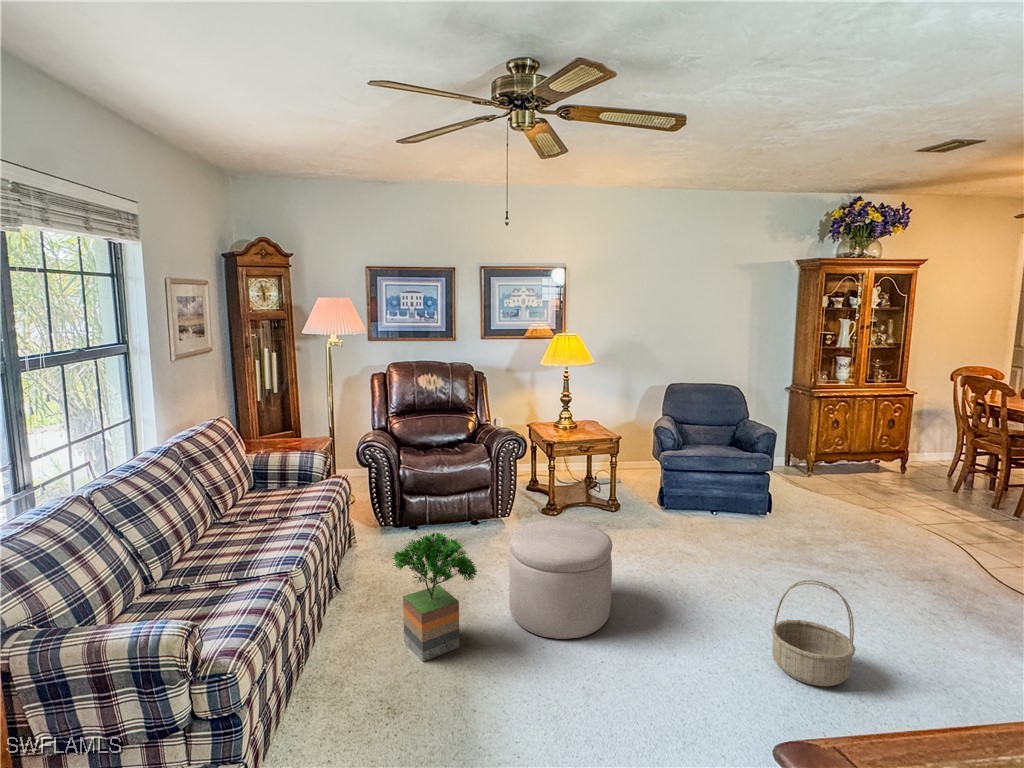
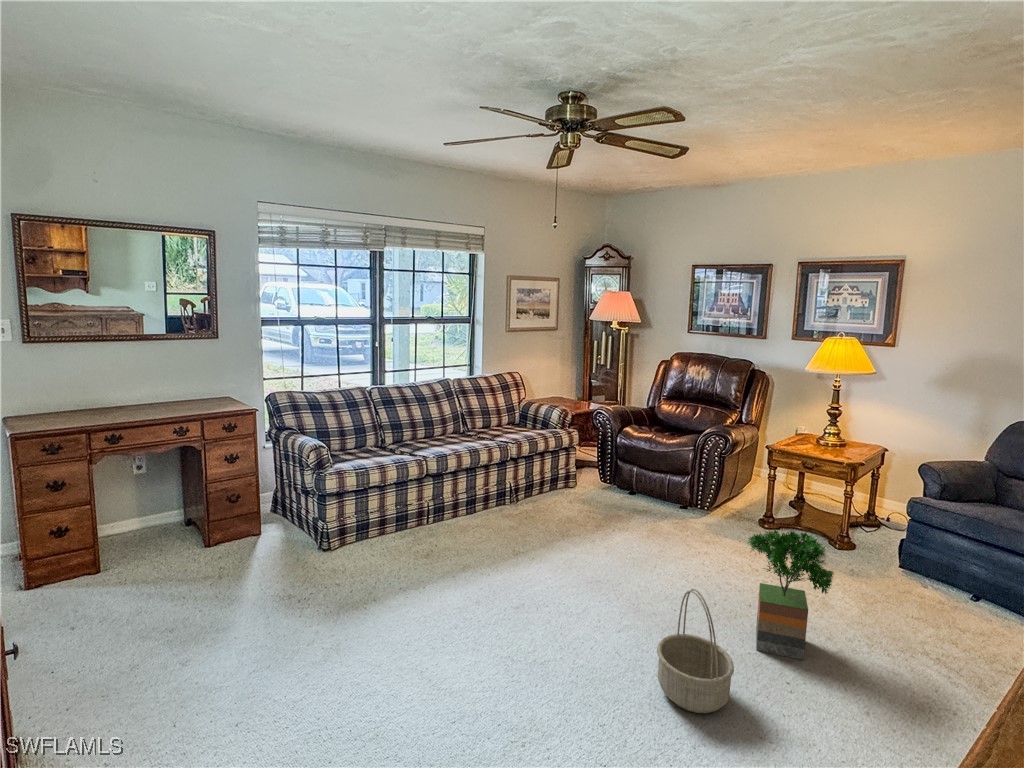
ottoman: present [509,519,612,639] -> none [561,485,654,585]
potted tree: present [393,533,477,662] -> present [748,529,834,660]

